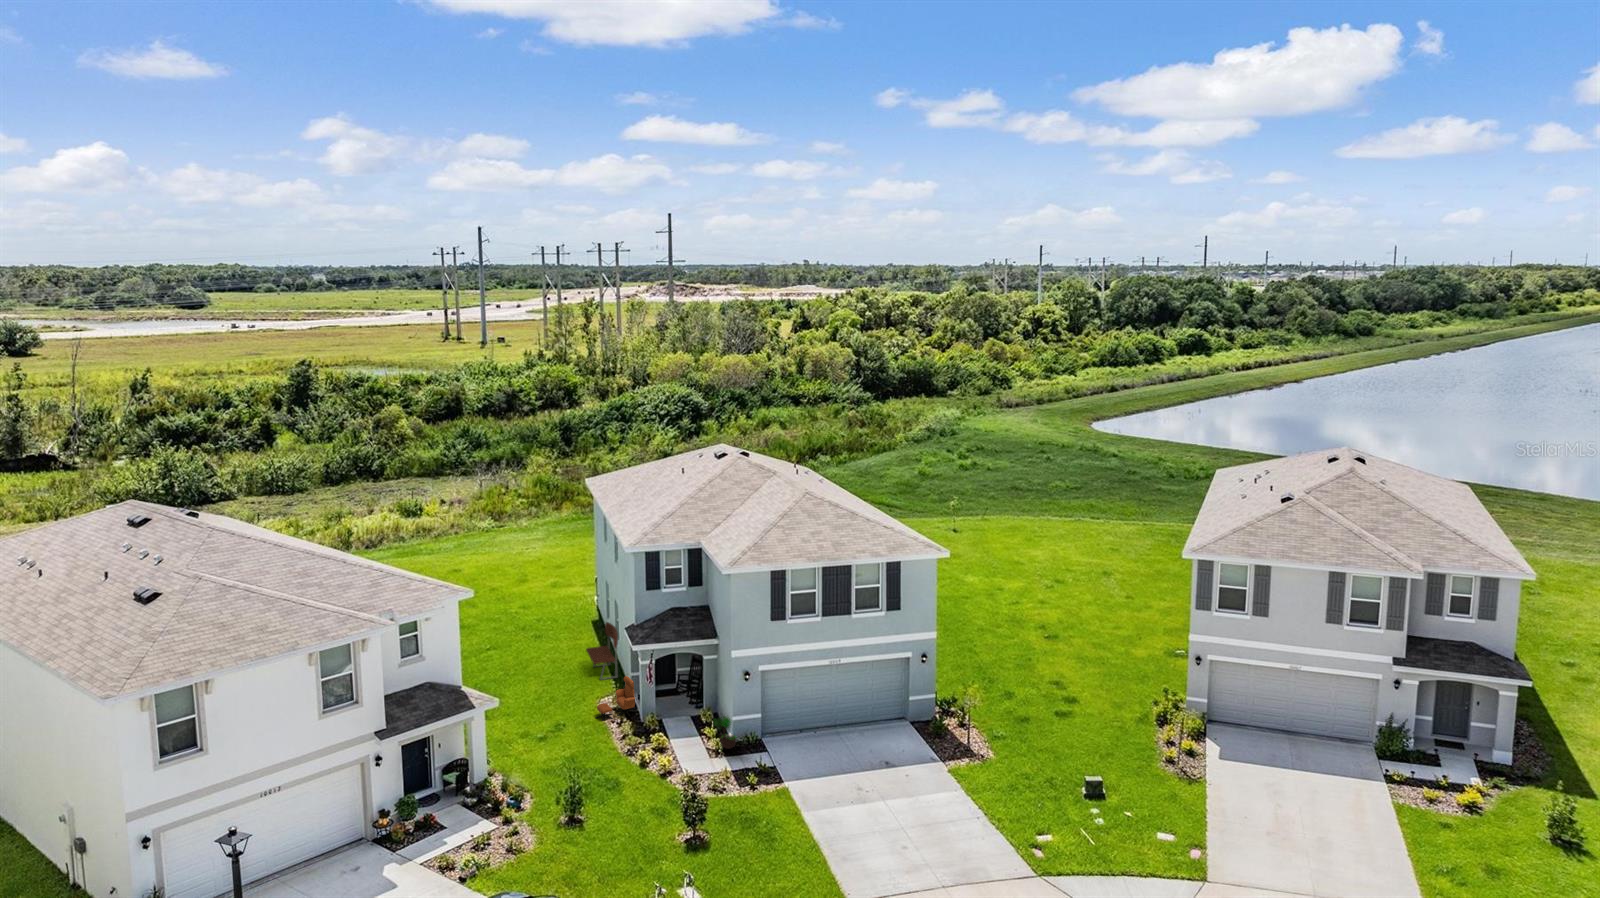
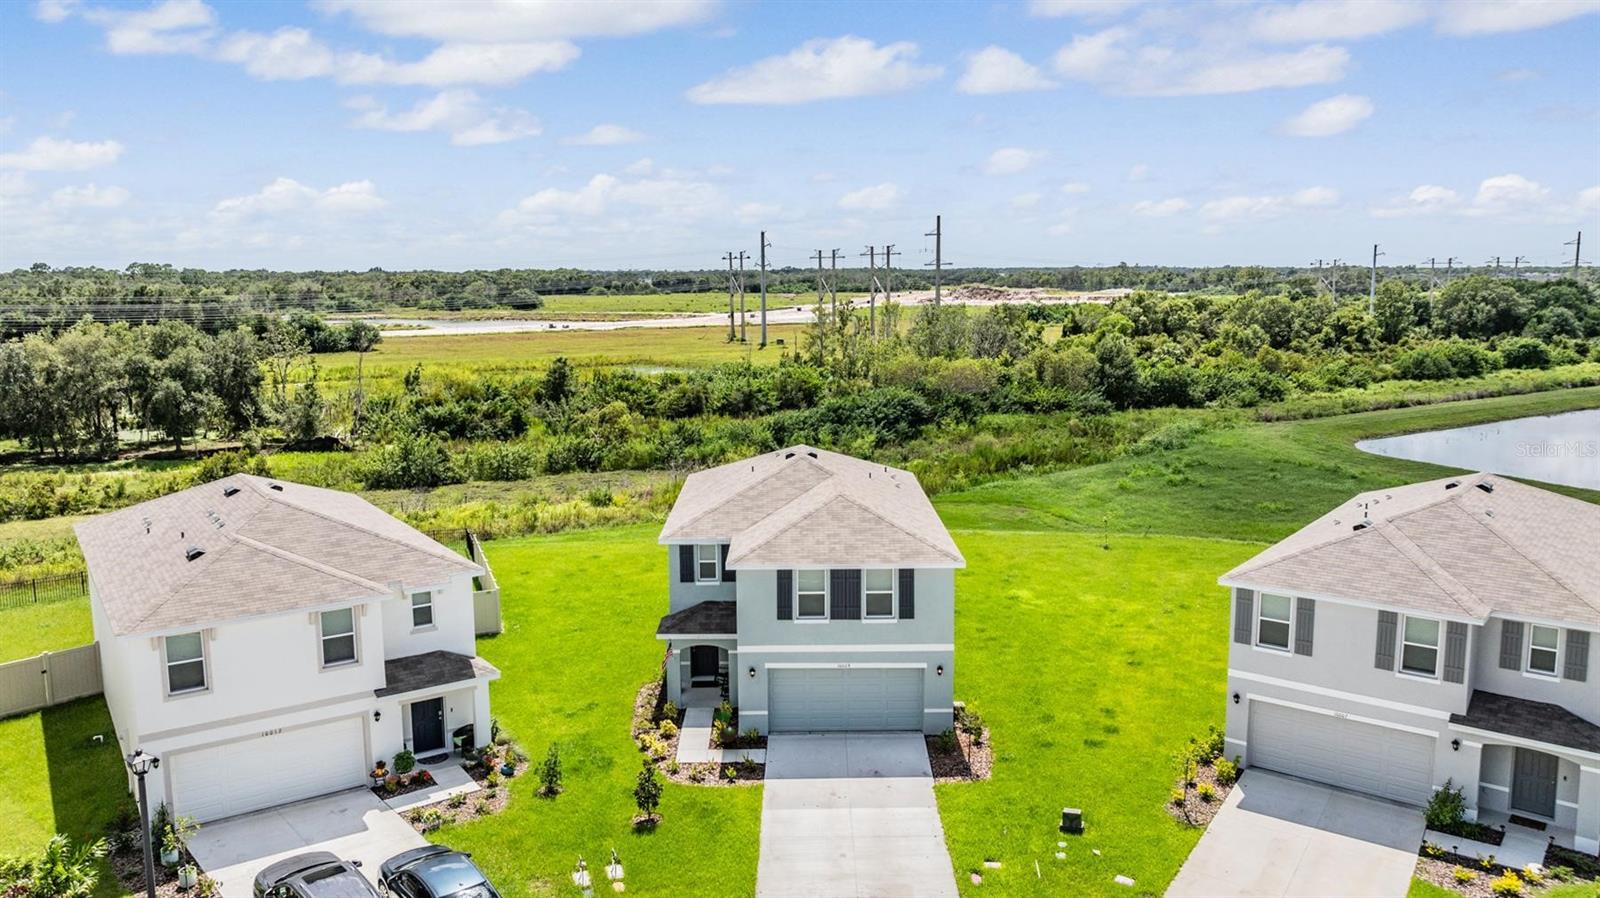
bench: present [586,622,618,680] -> none [633,610,661,666]
lounge chair: present [595,676,636,721] -> none [617,663,658,705]

